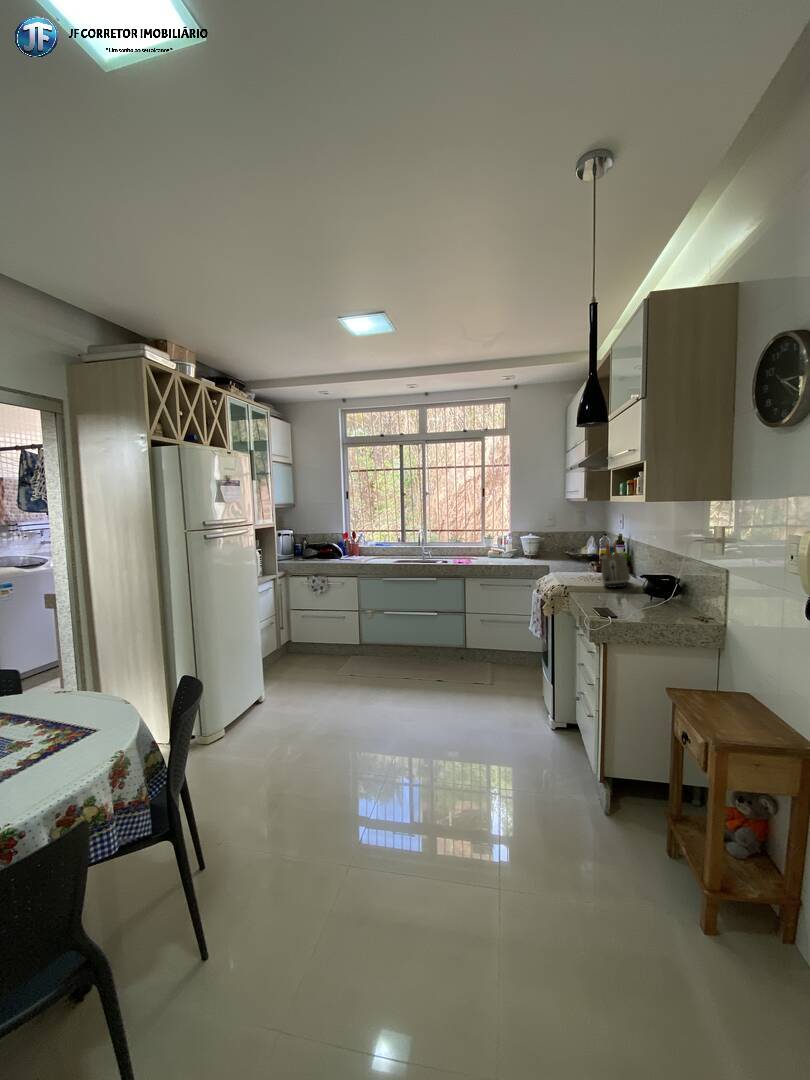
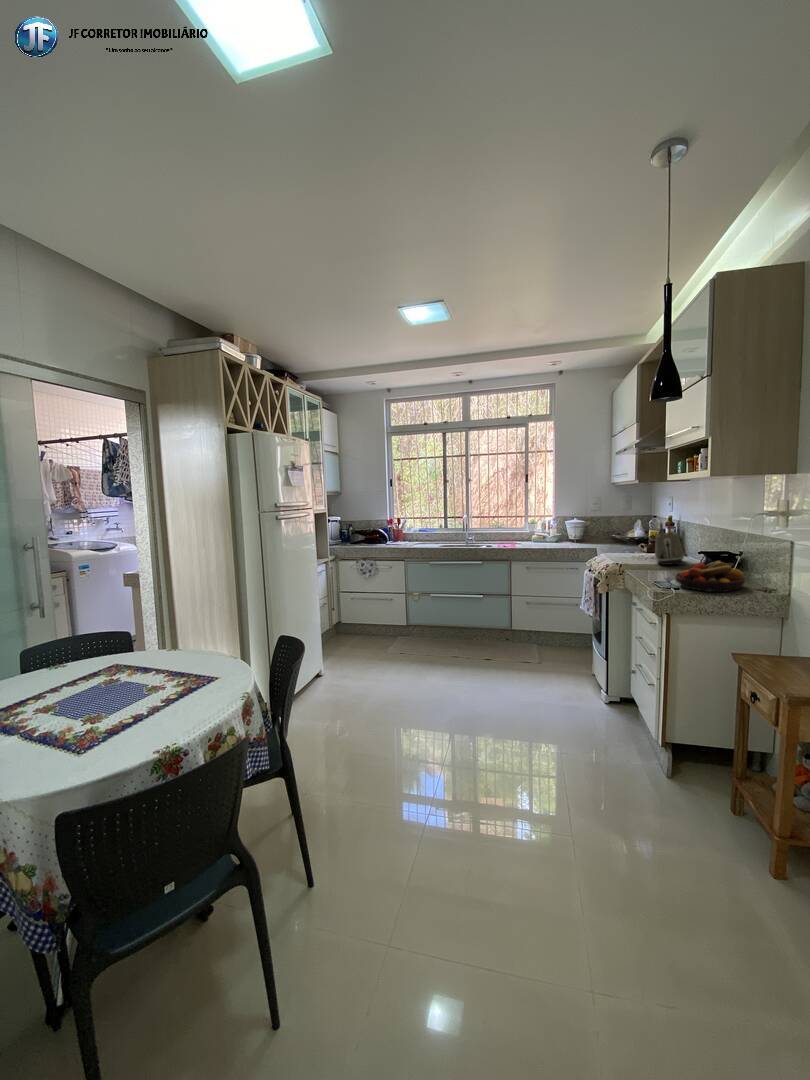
fruit bowl: none [614,587,682,622] -> present [675,561,745,592]

